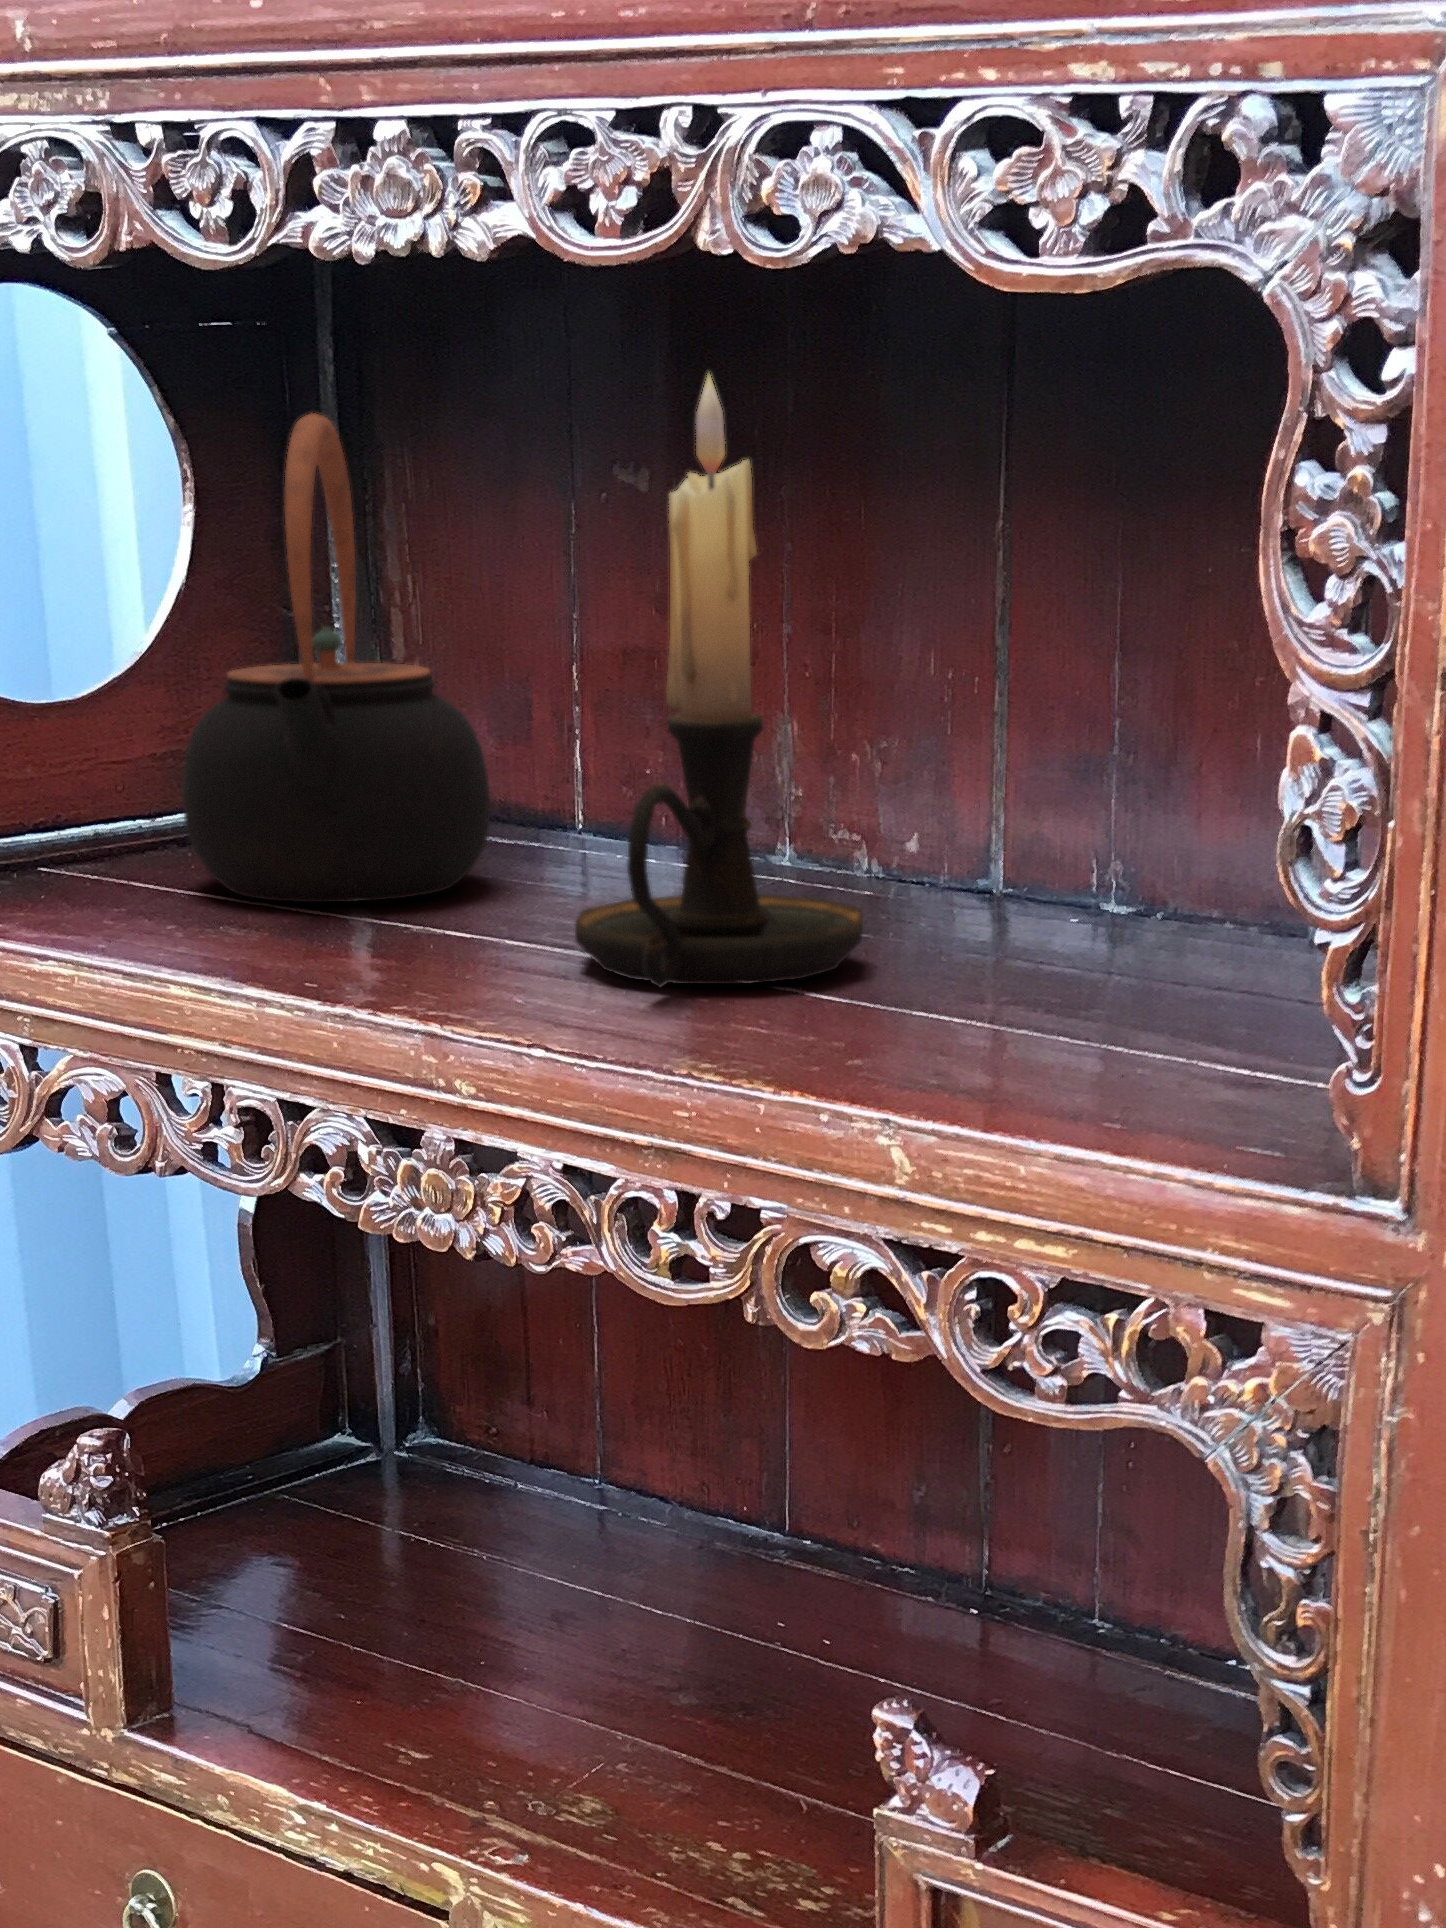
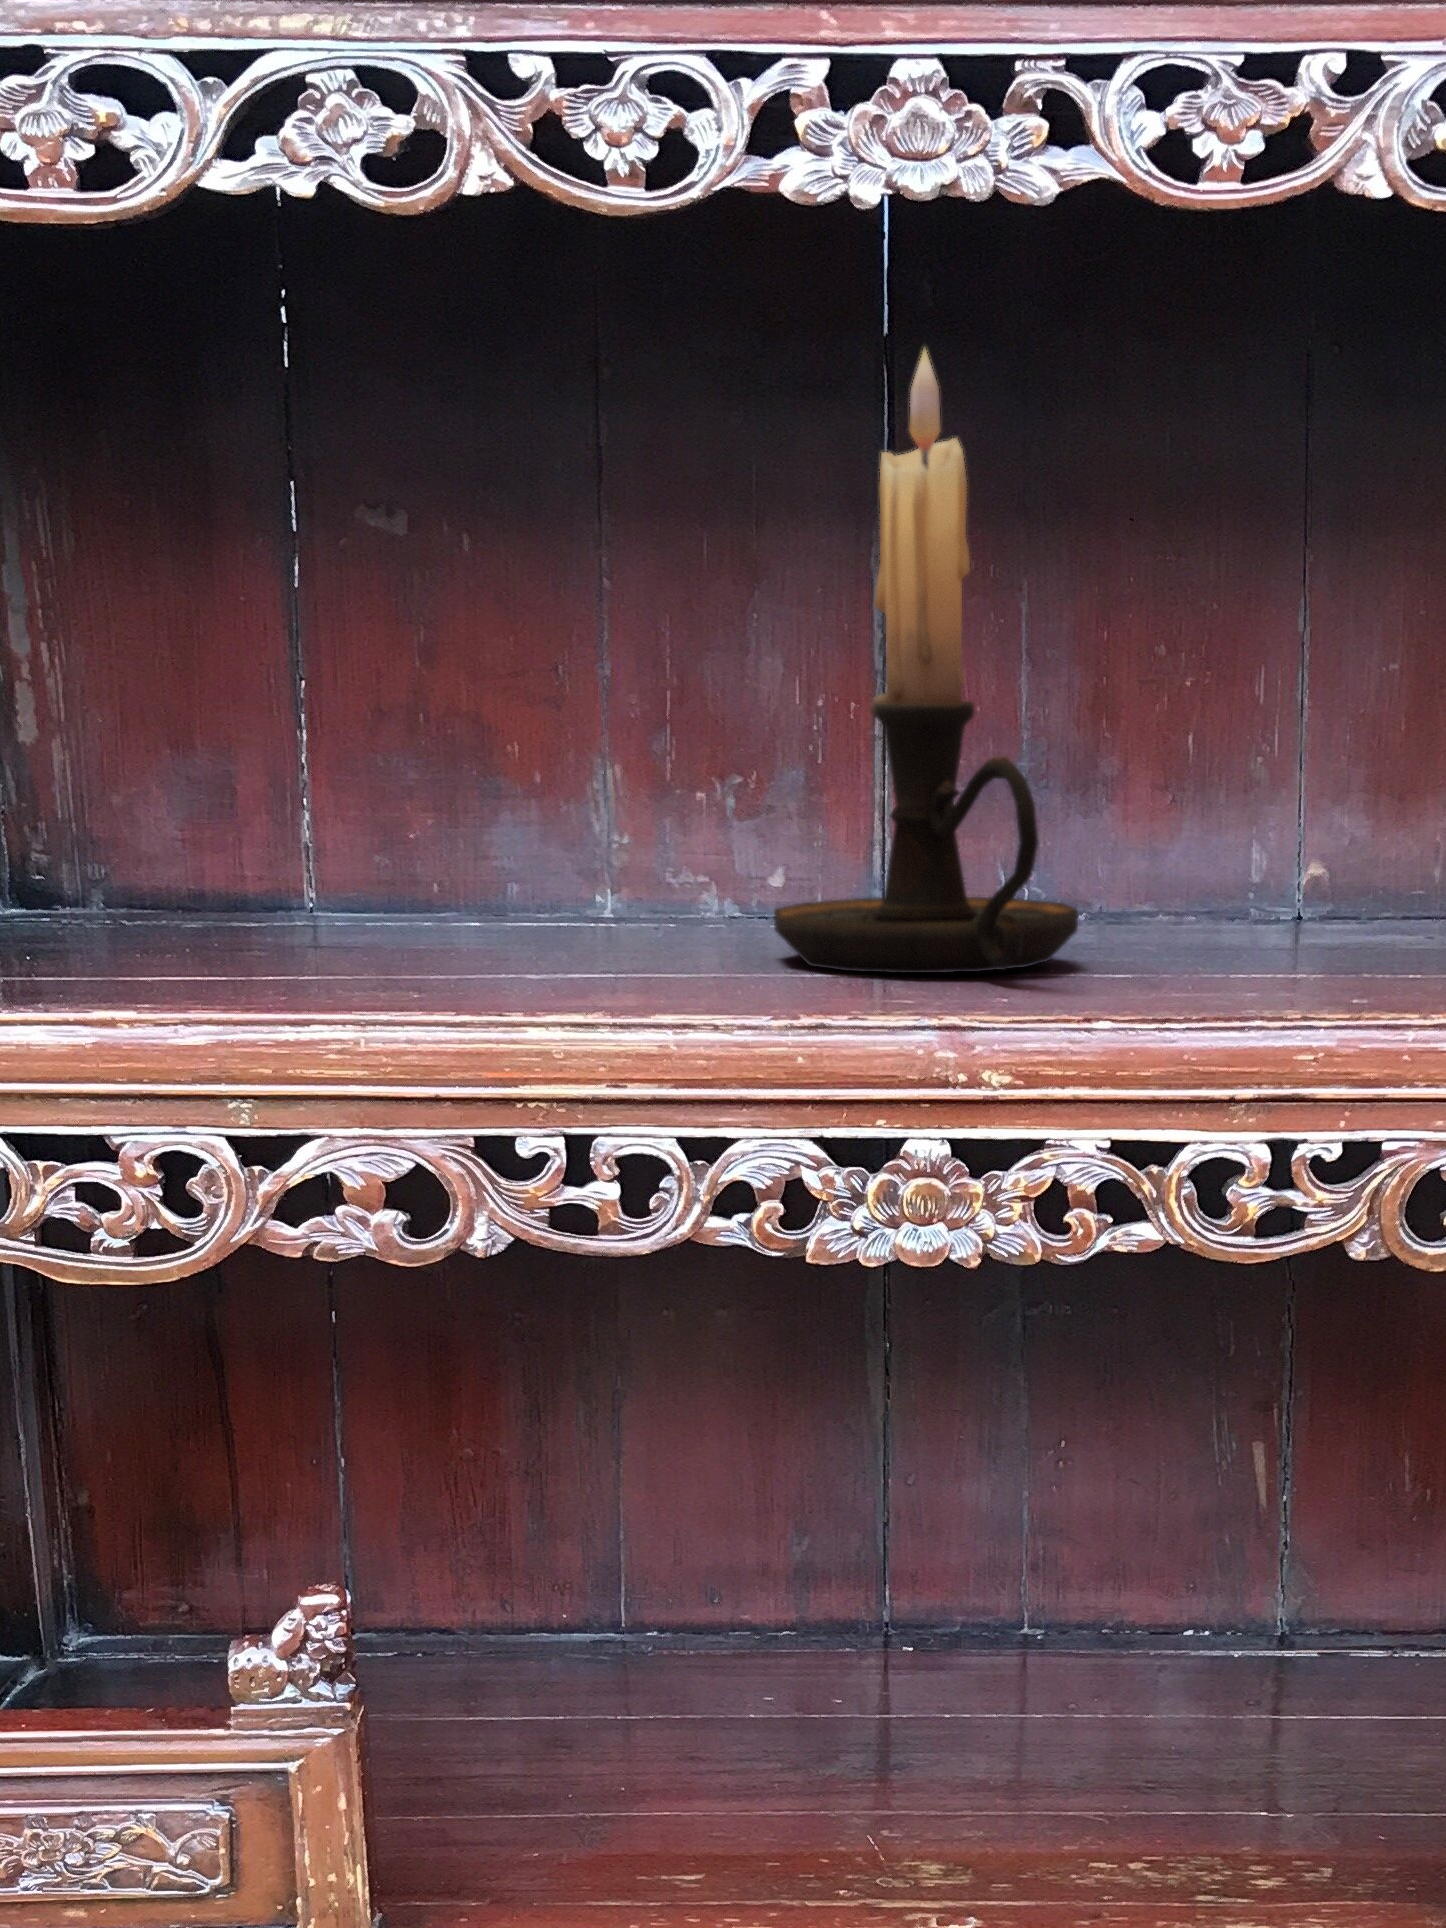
teapot: present [182,413,490,902] -> none [113,404,467,954]

